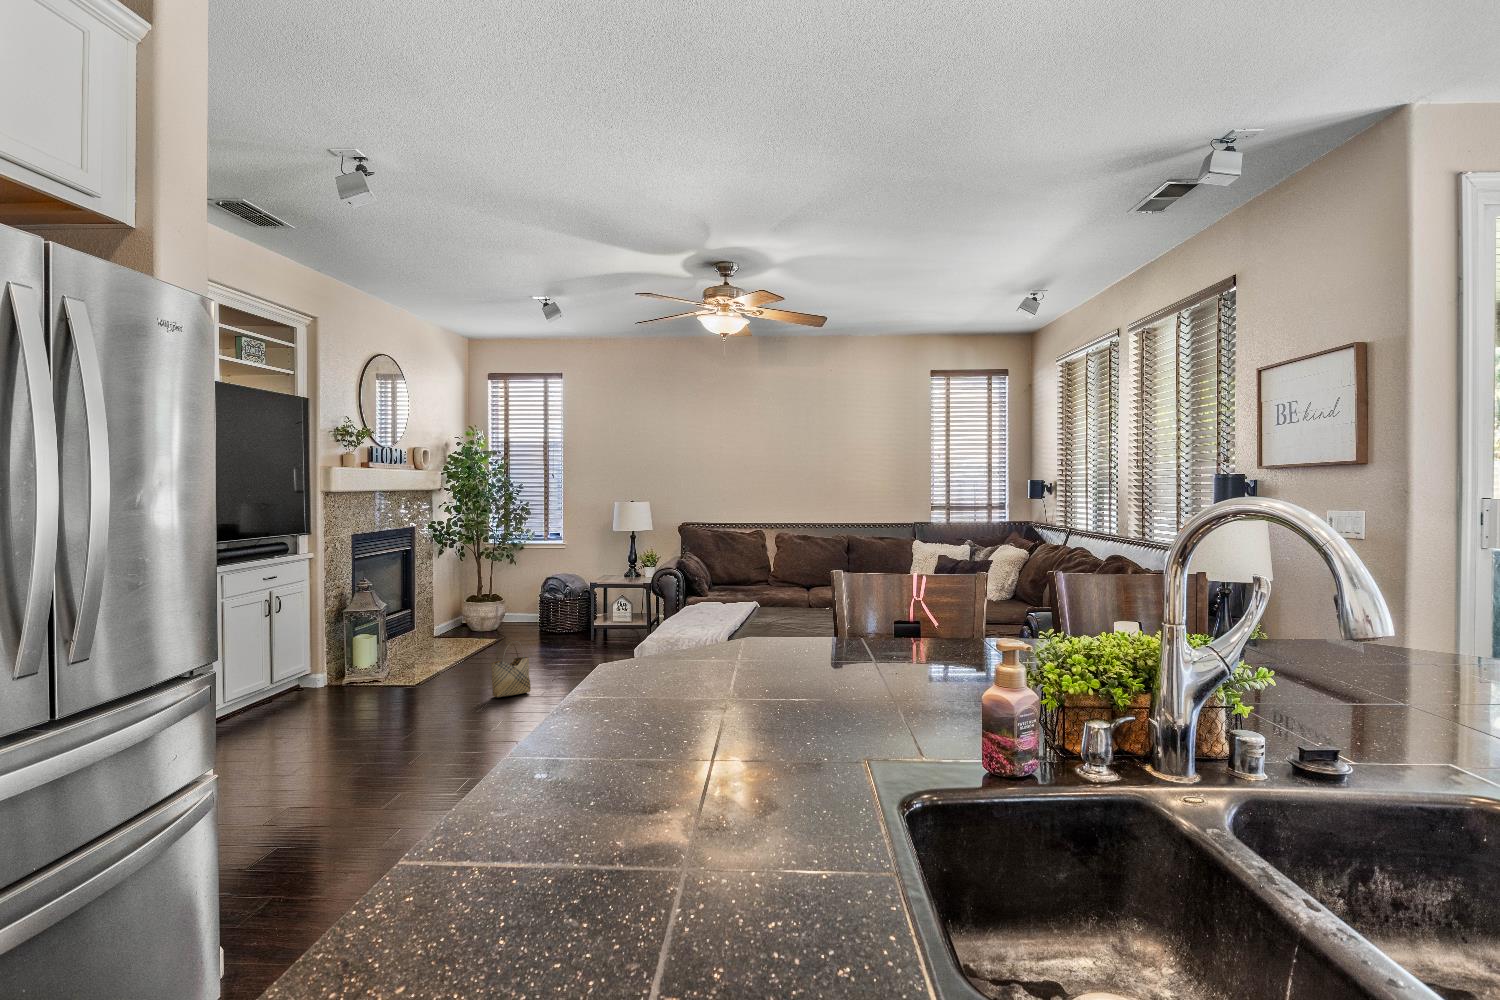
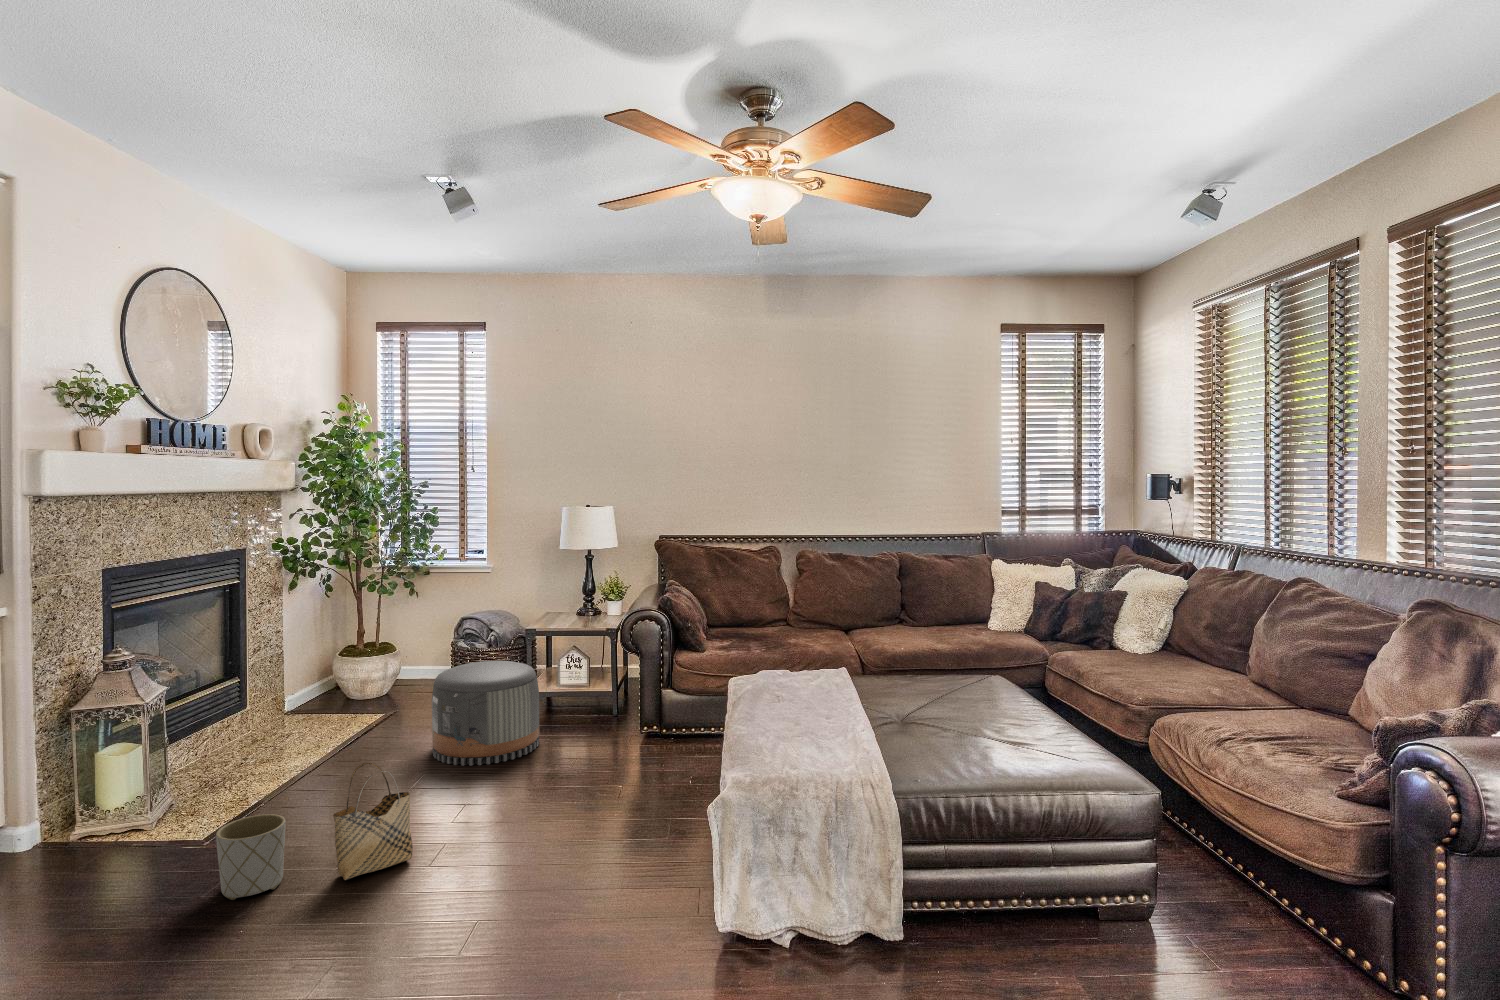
pouf: none [533,601,599,661] -> present [432,661,539,766]
planter: none [433,664,466,703] -> present [216,814,285,900]

